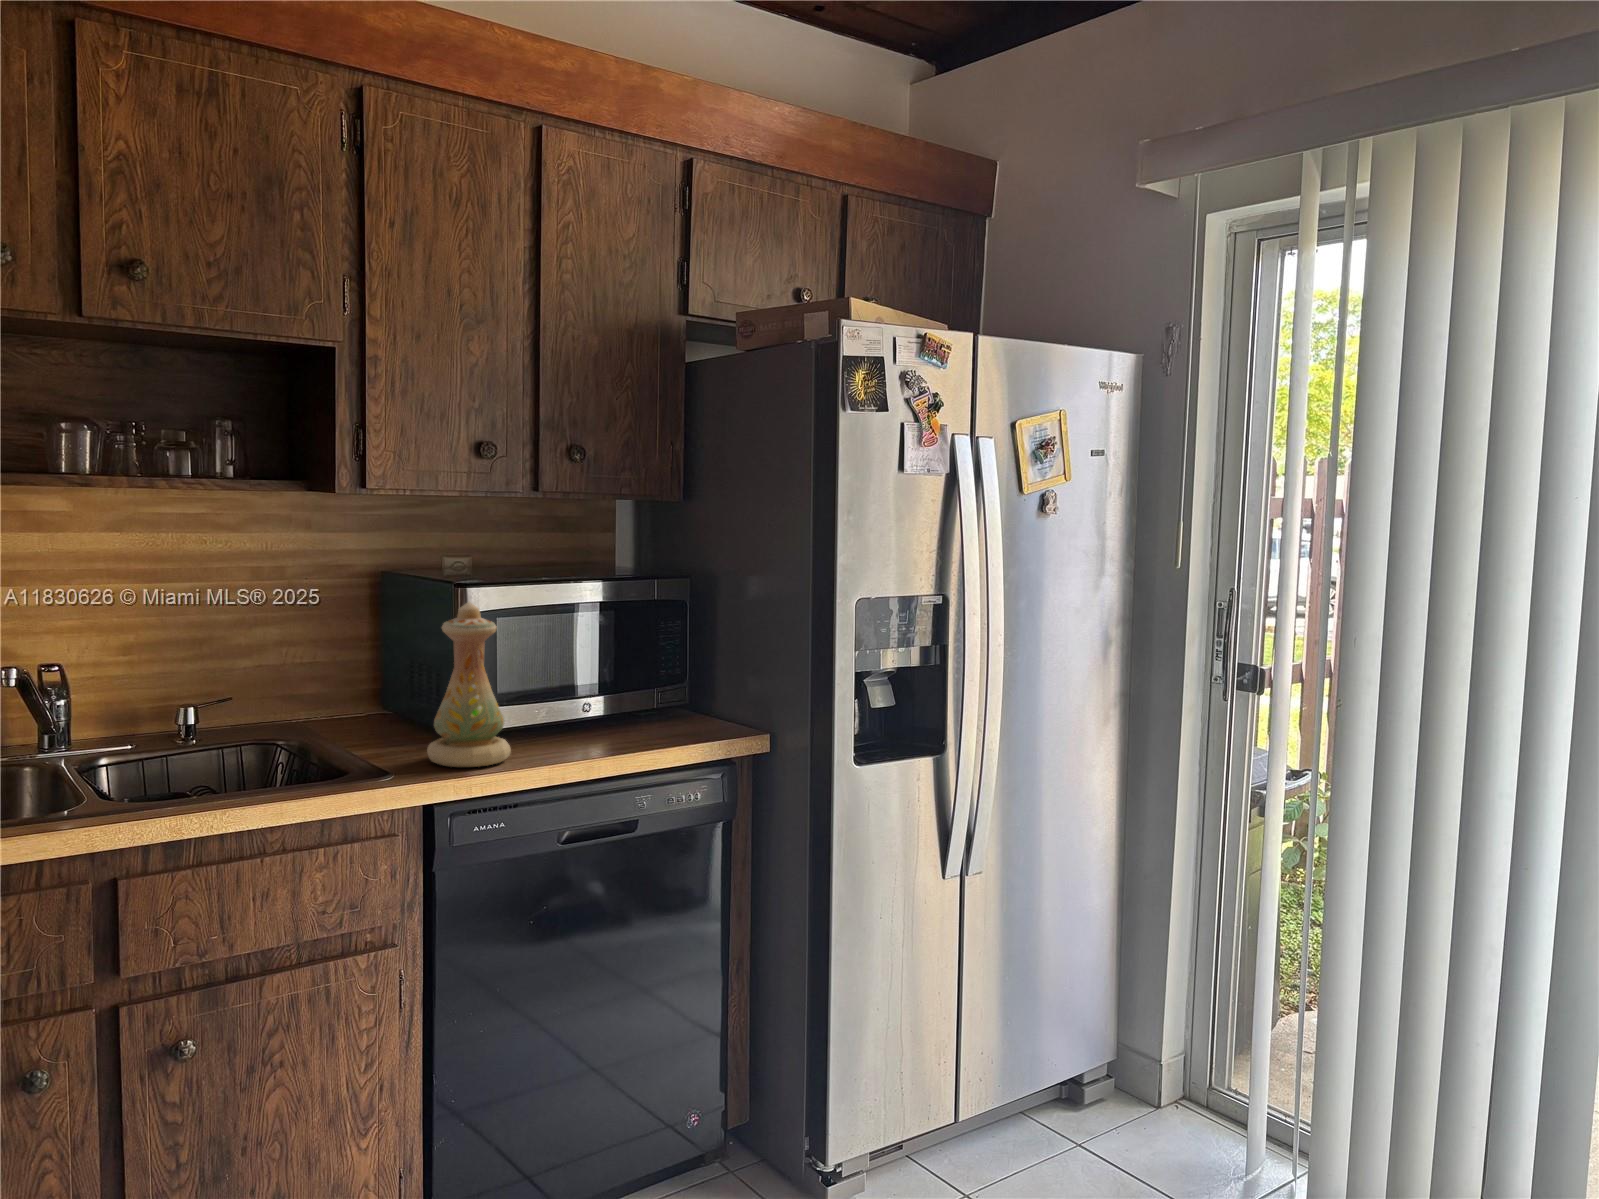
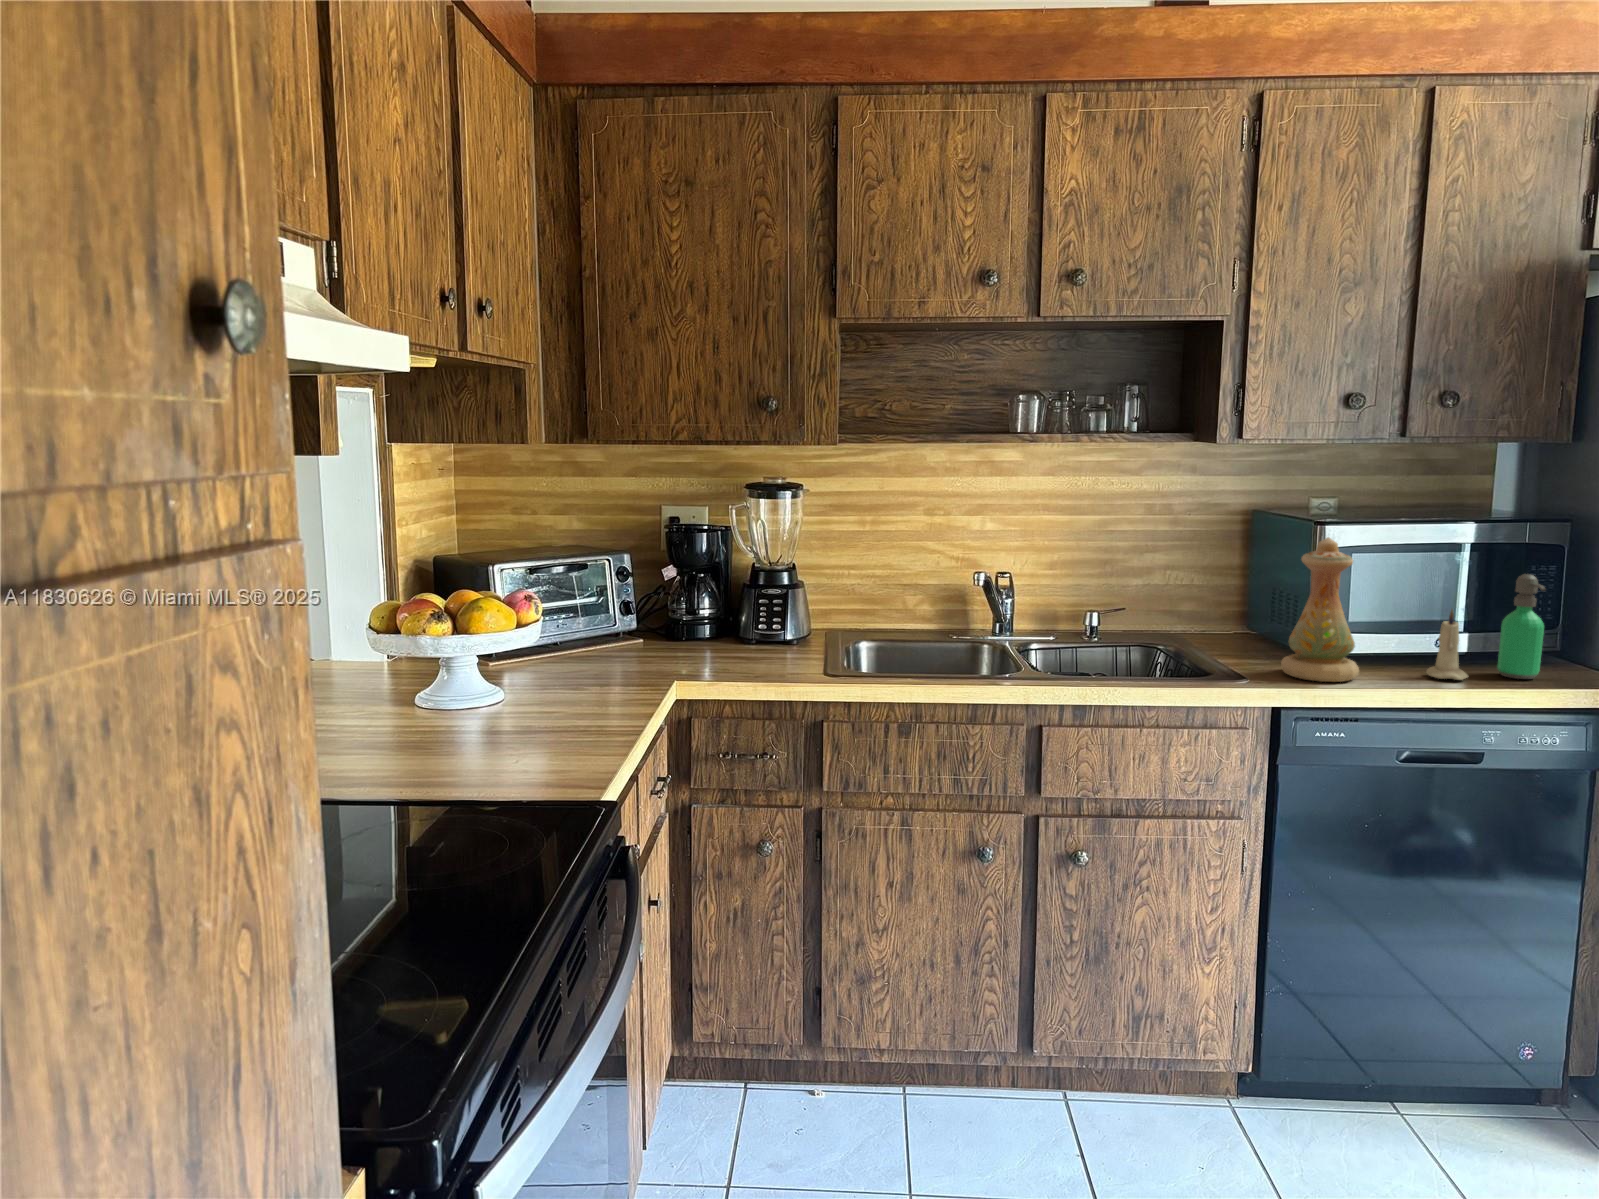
soap dispenser: none [639,632,675,738] -> present [1497,574,1546,679]
candle: none [576,671,615,748] -> present [1426,610,1468,680]

